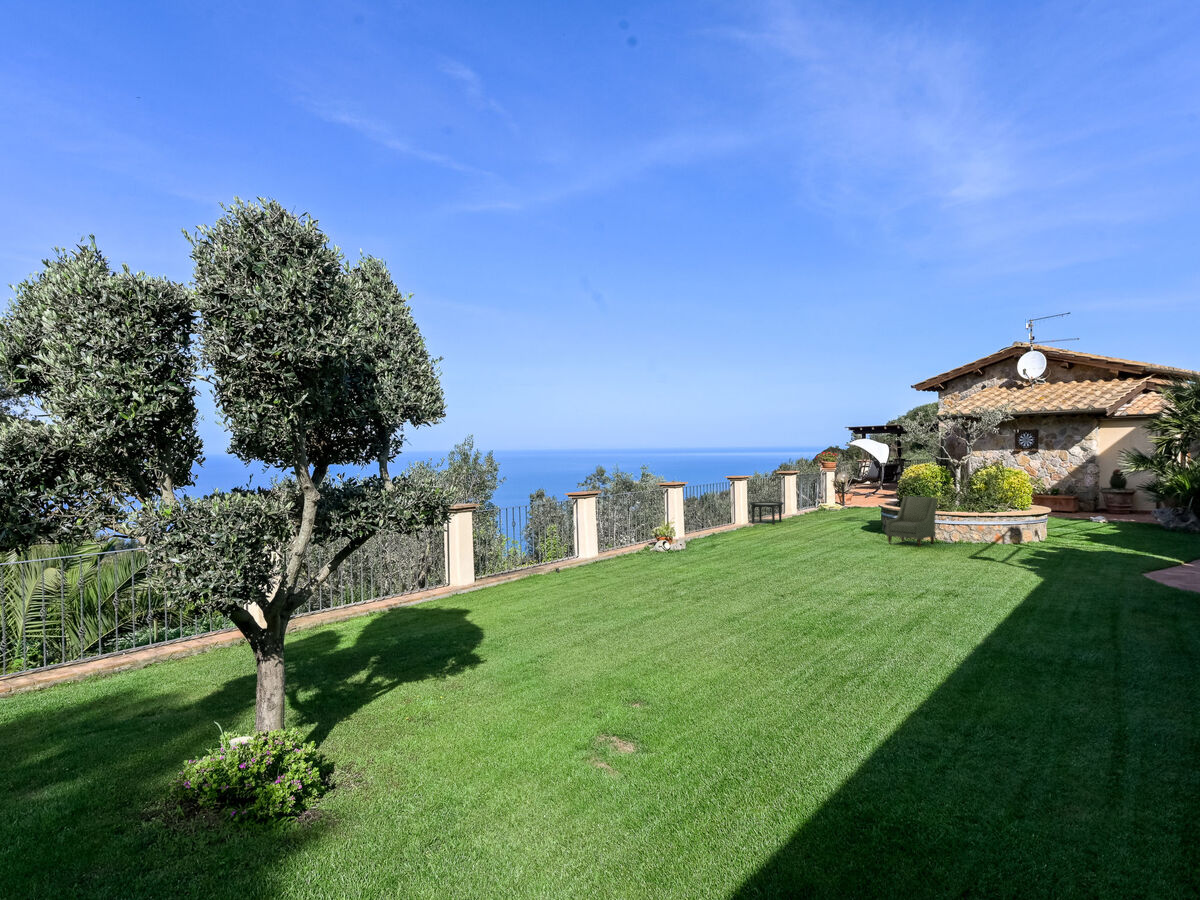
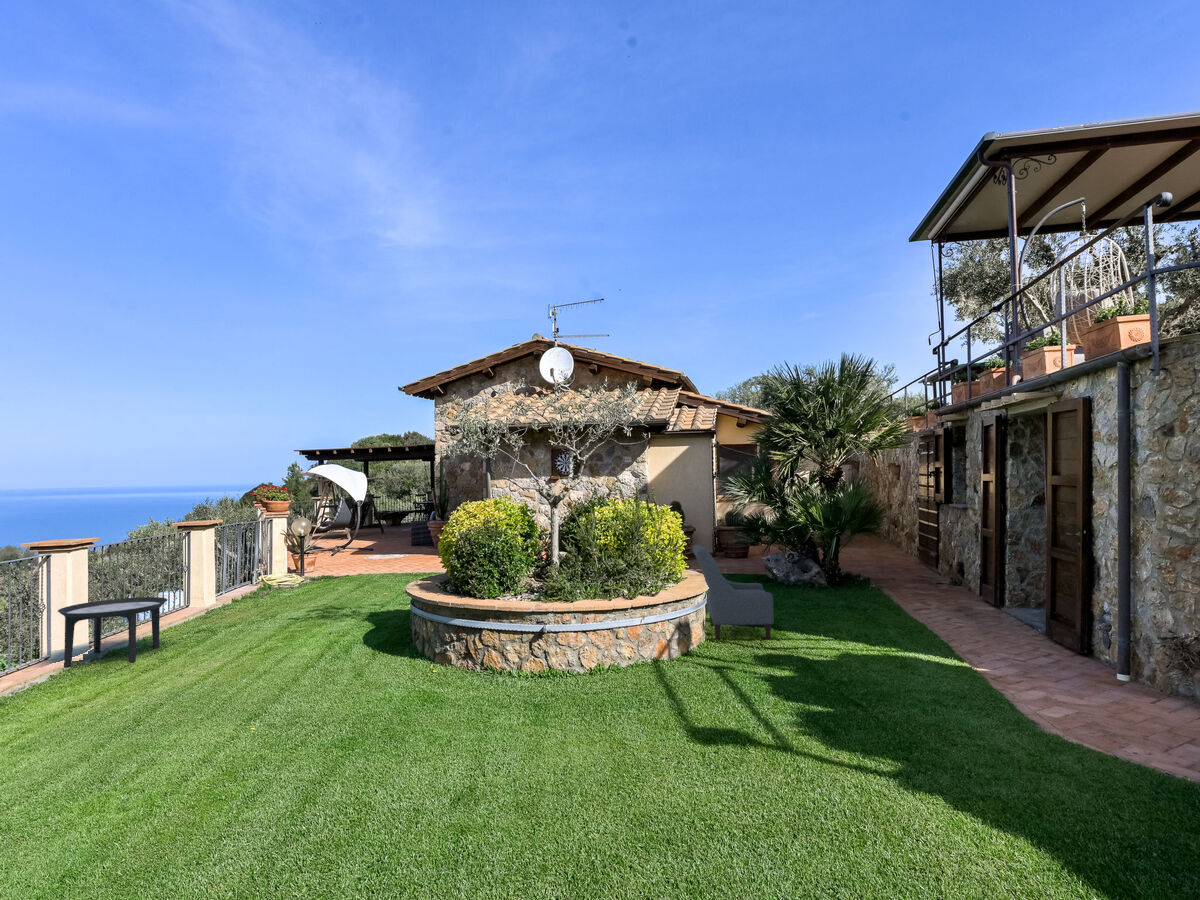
chair: present [886,496,938,547] -> present [692,544,774,639]

